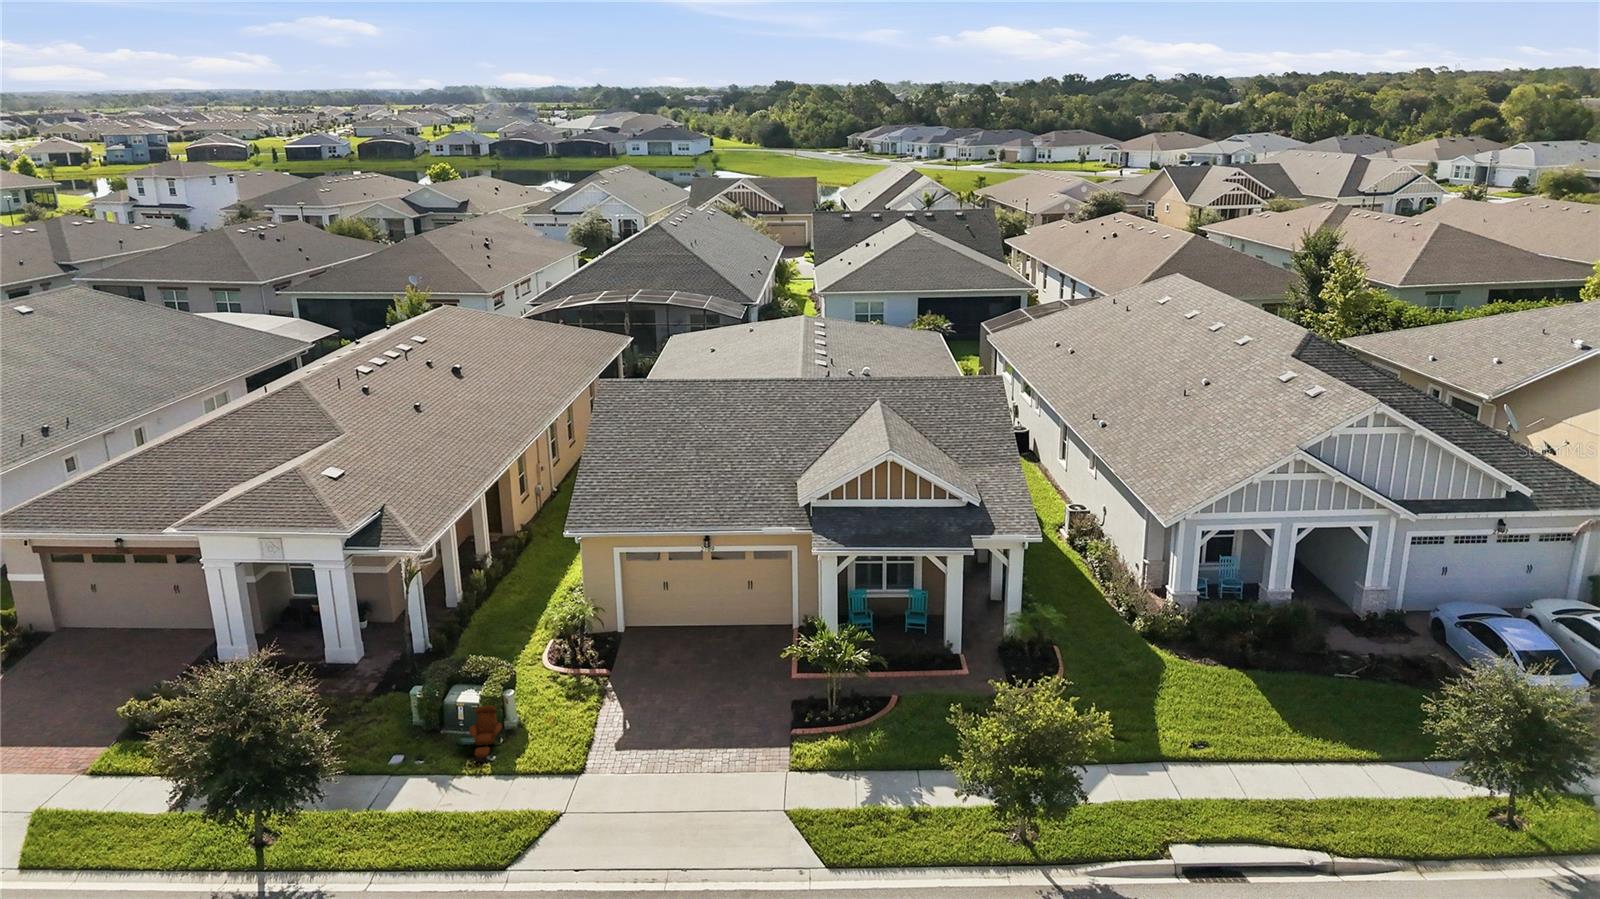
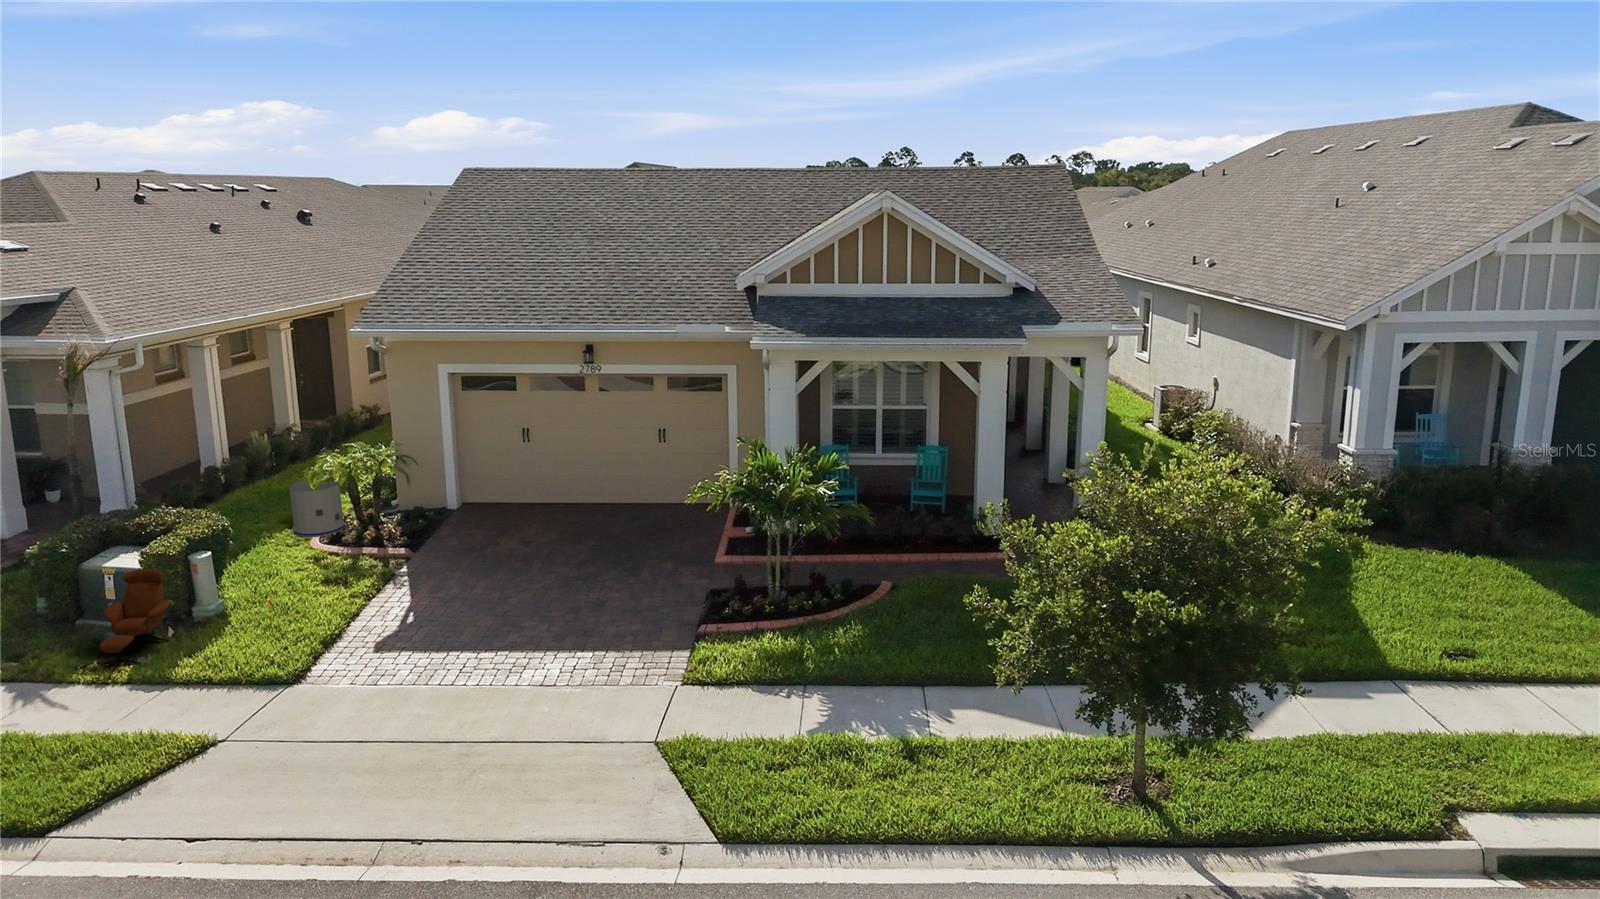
trash can: none [530,620,561,659] -> present [289,480,345,537]

